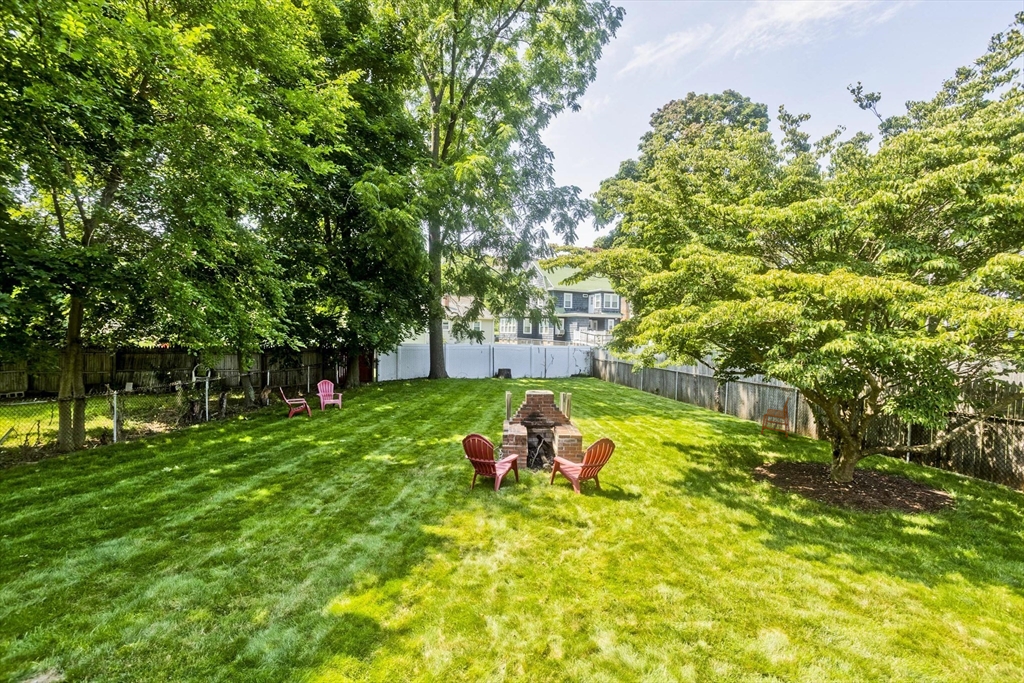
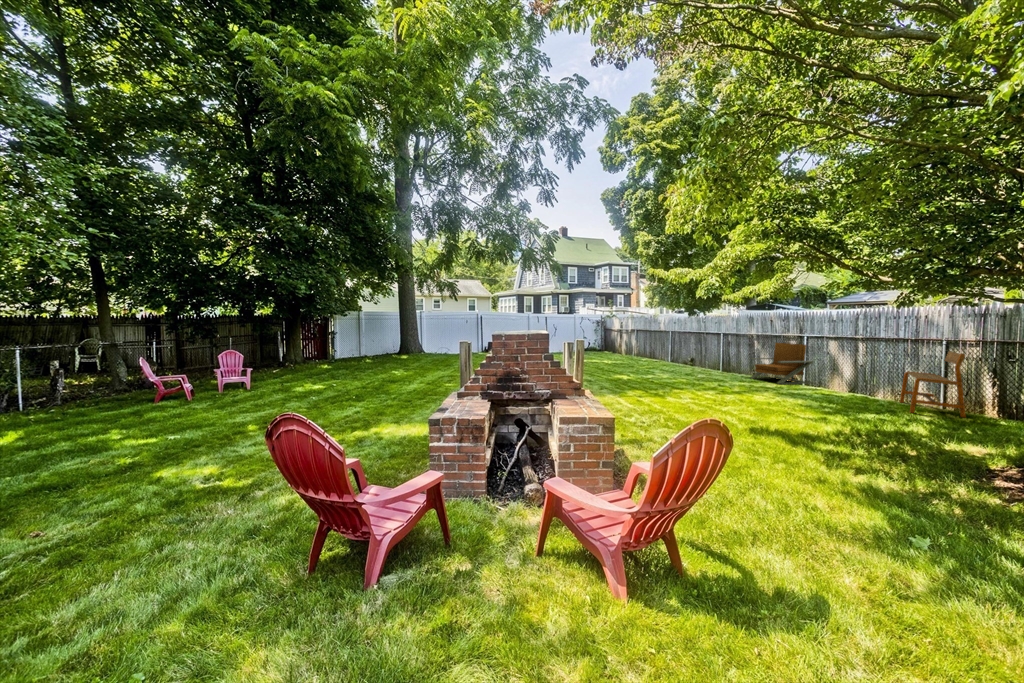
lounge chair: none [688,383,727,413] -> present [750,343,813,384]

